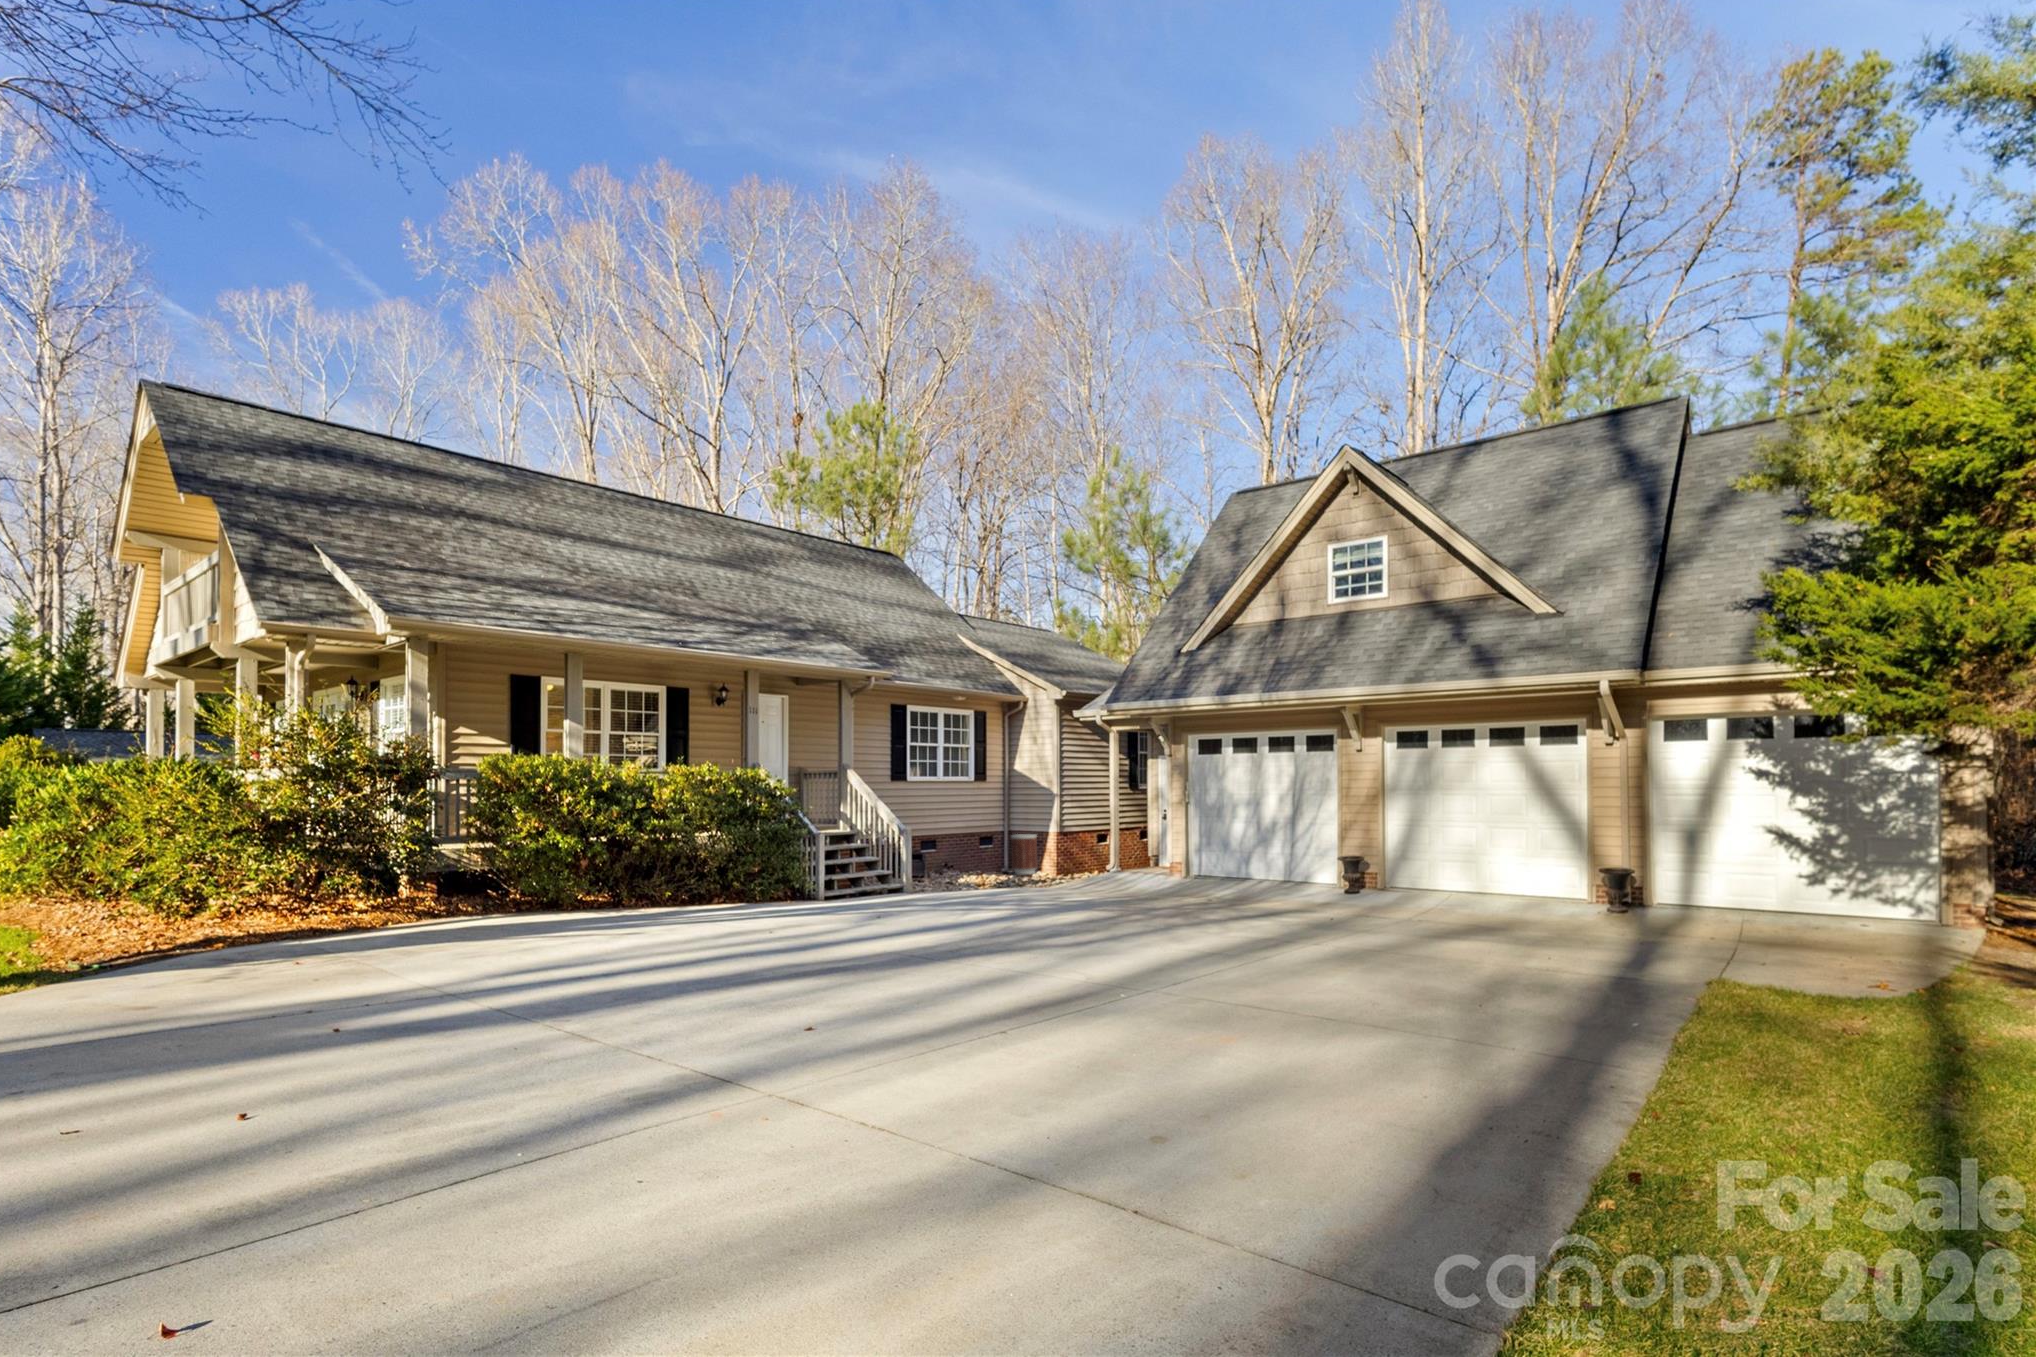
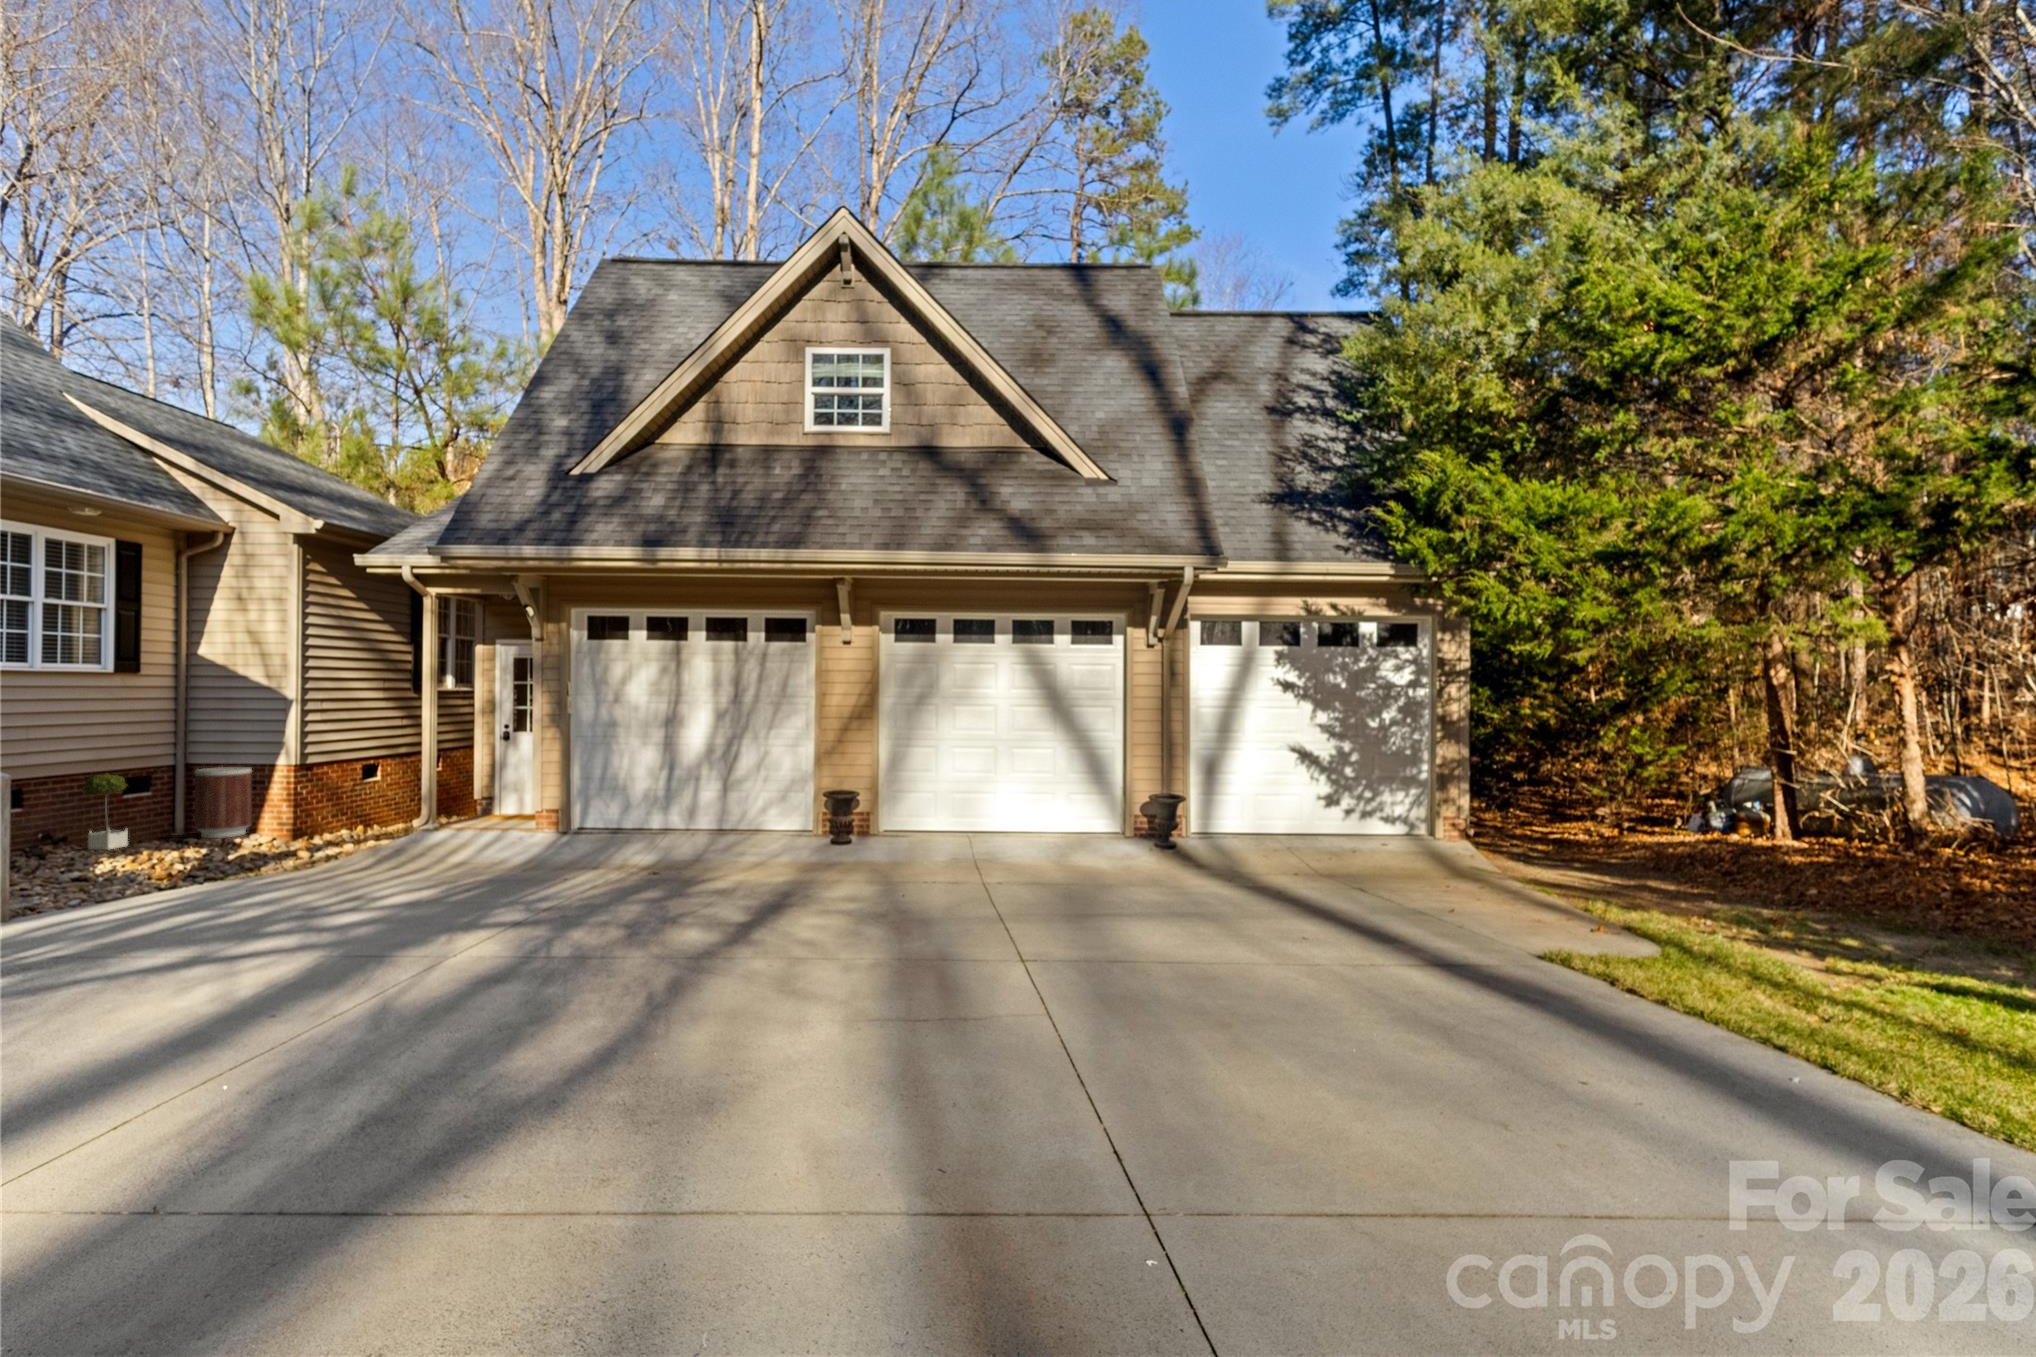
potted tree: none [965,836,984,877] -> present [82,773,128,850]

